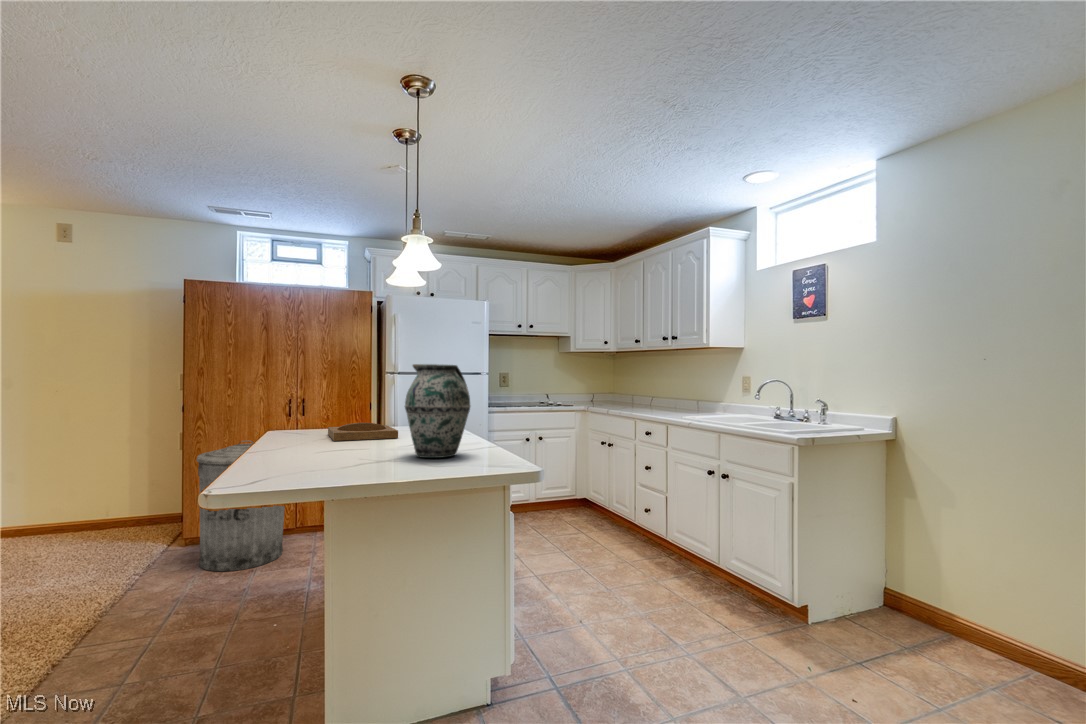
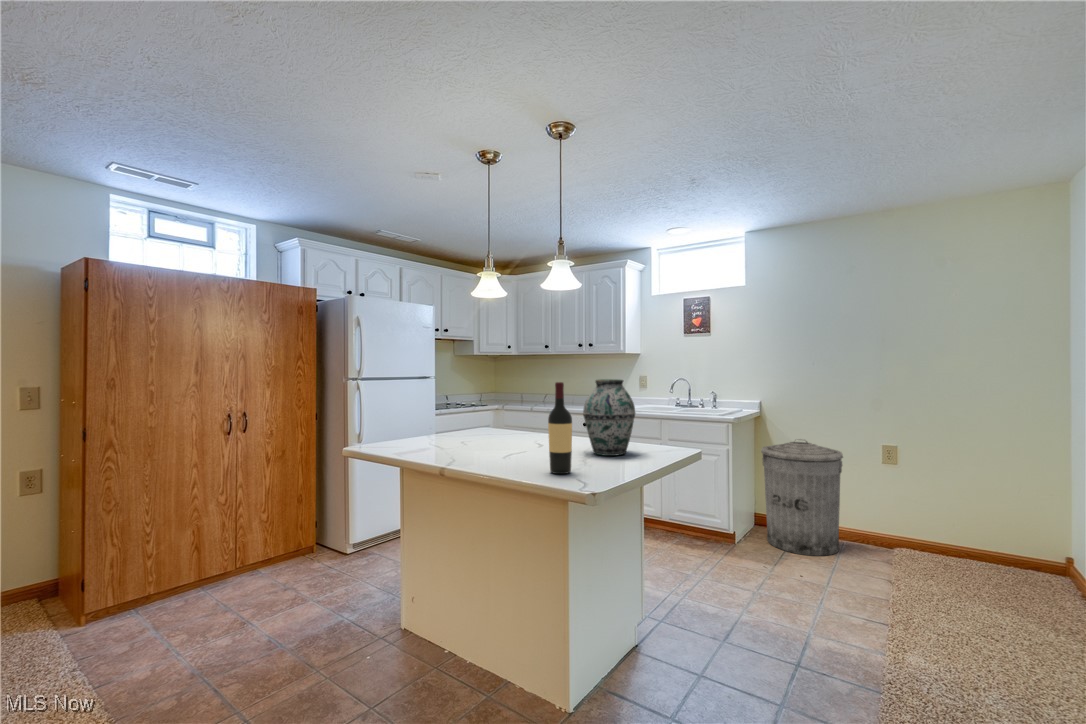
wine bottle: none [281,361,311,467] -> present [548,382,572,474]
tray: present [328,423,398,441] -> none [428,433,507,452]
trash can: present [197,441,285,571] -> present [761,439,843,556]

